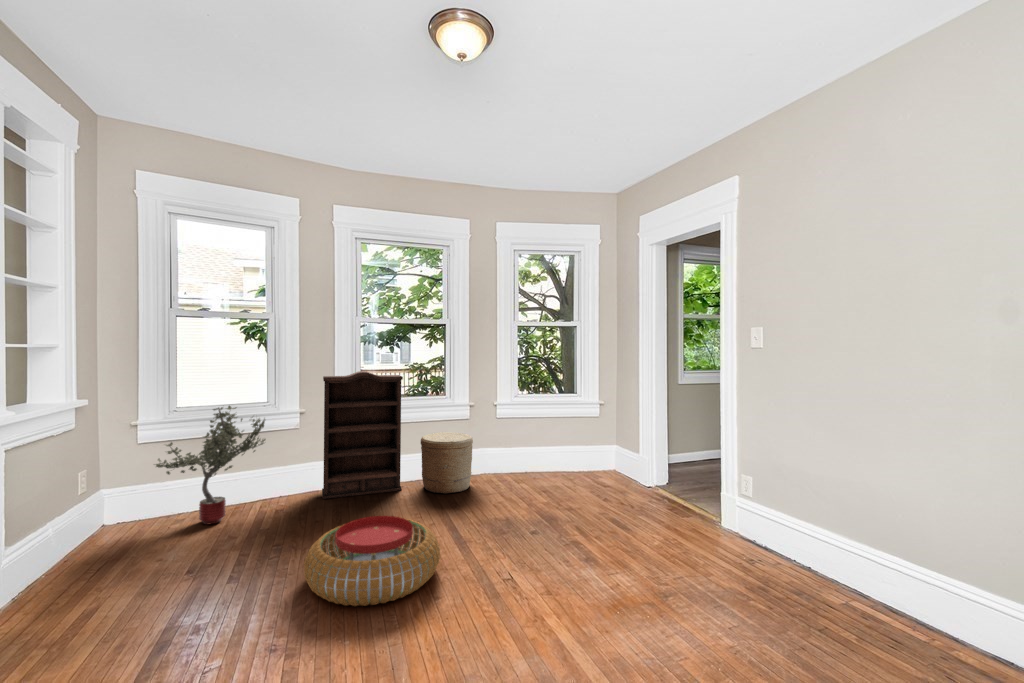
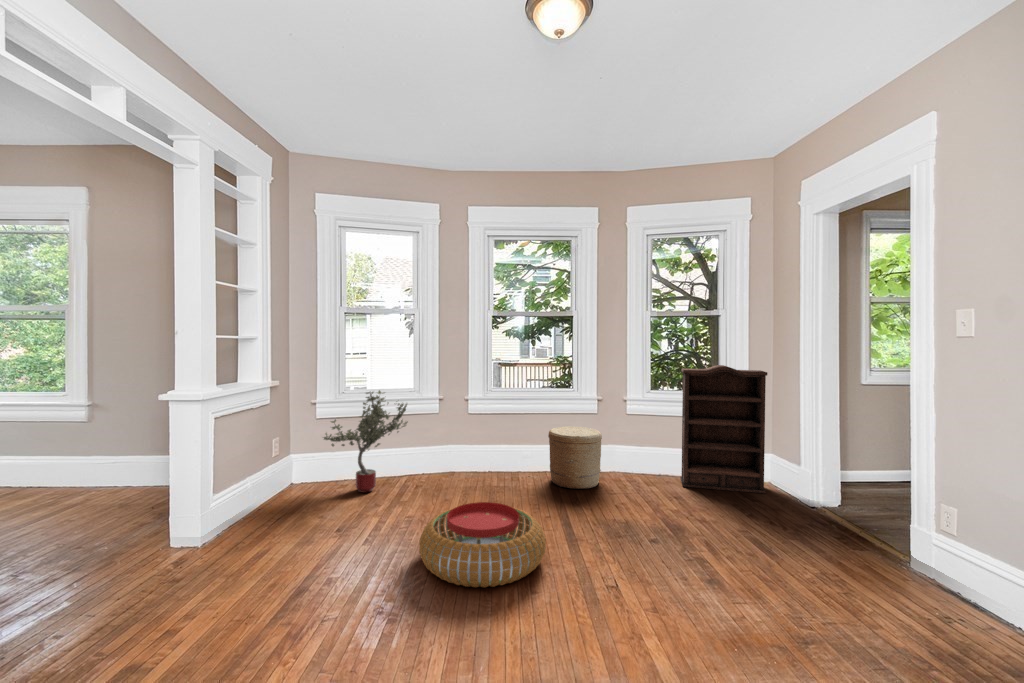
bookshelf: present [322,371,403,499] -> present [680,365,767,493]

